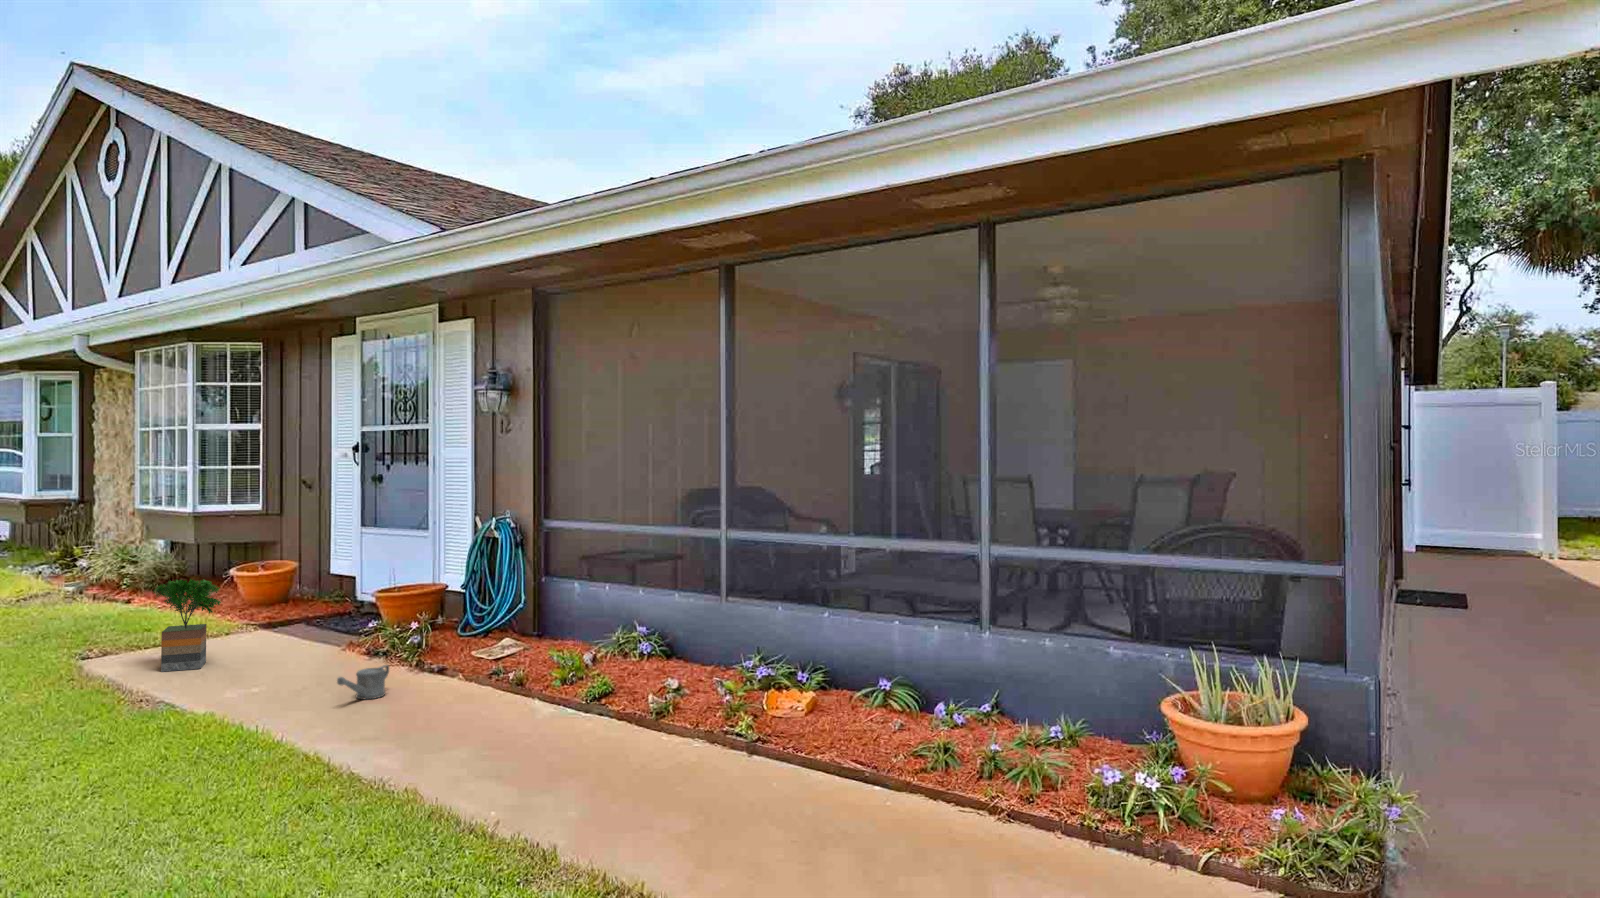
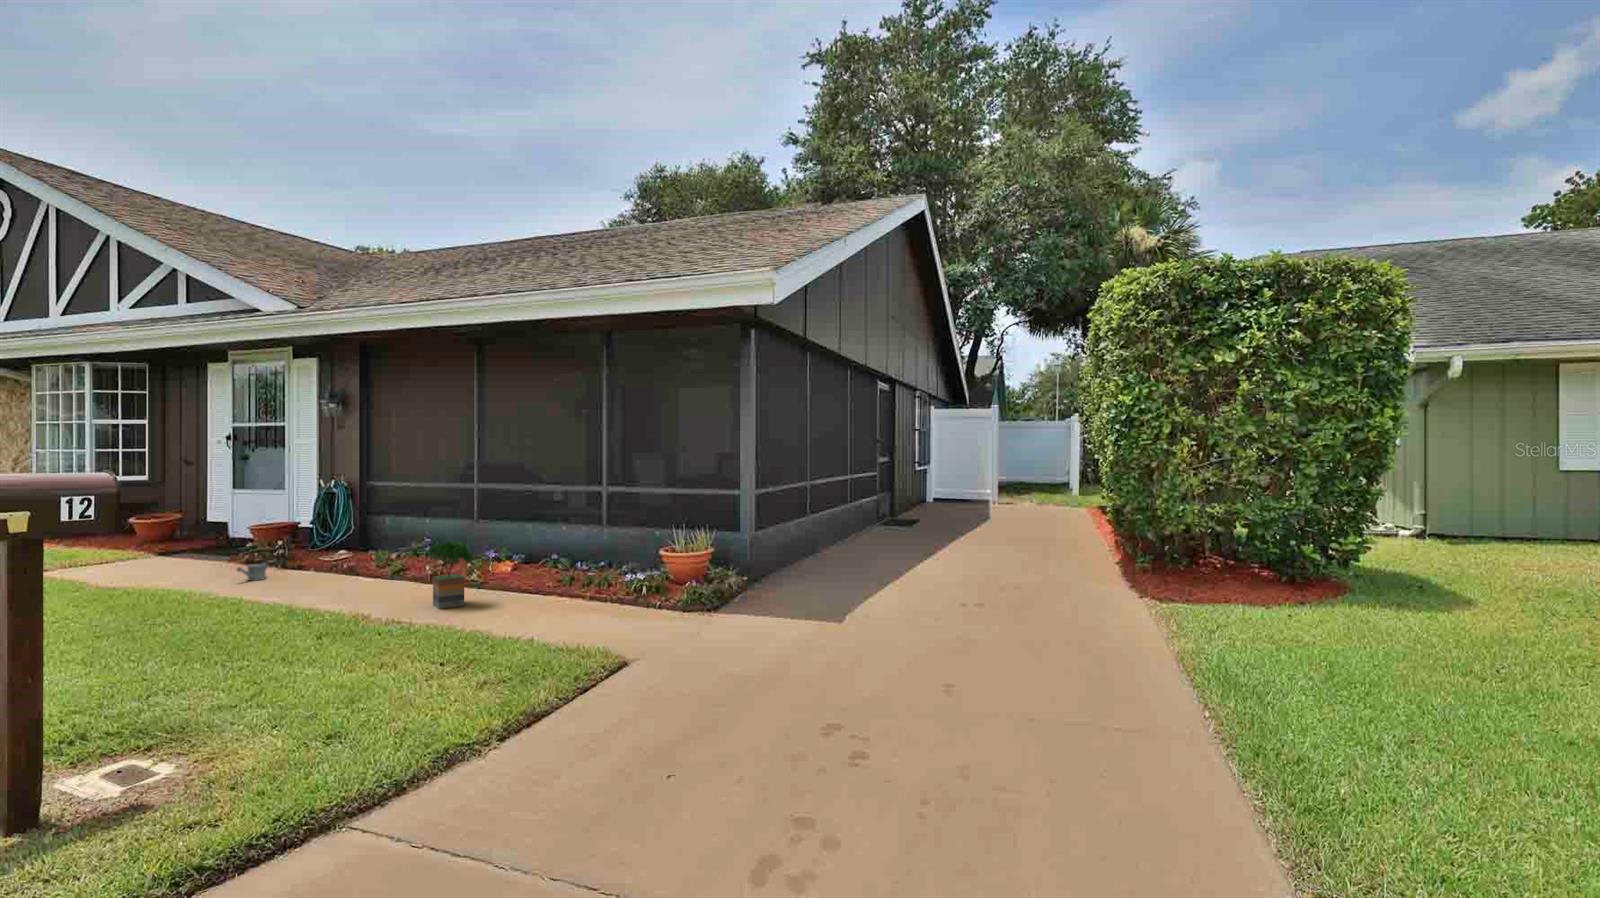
potted tree: present [154,579,221,672] -> present [427,542,474,609]

